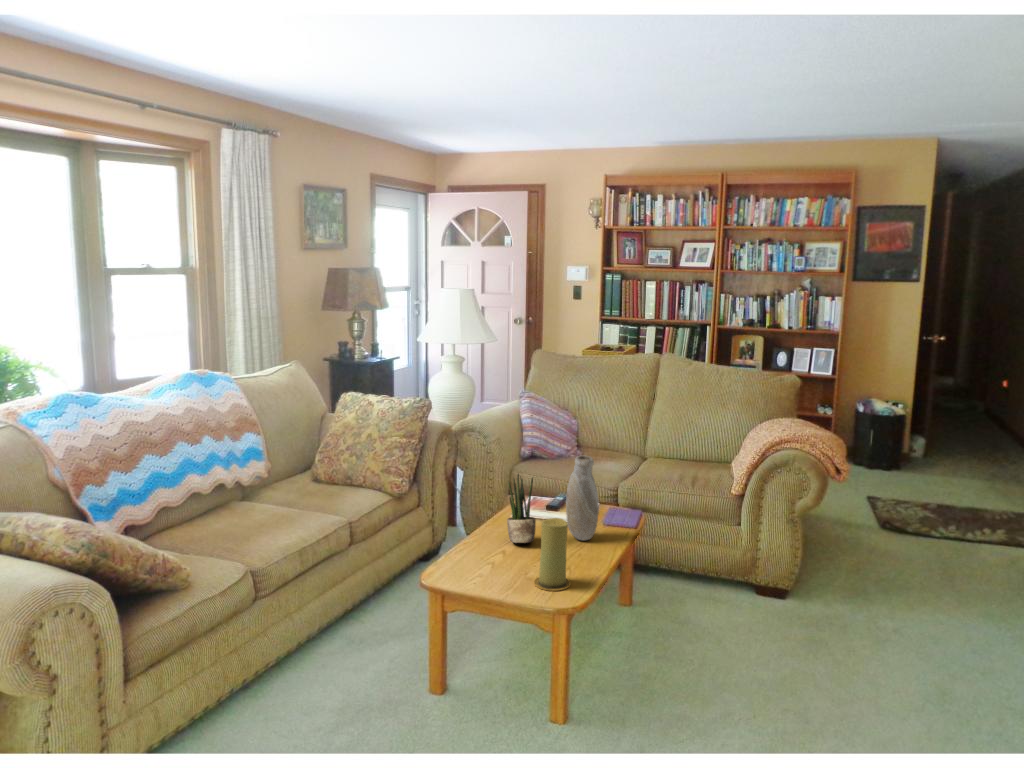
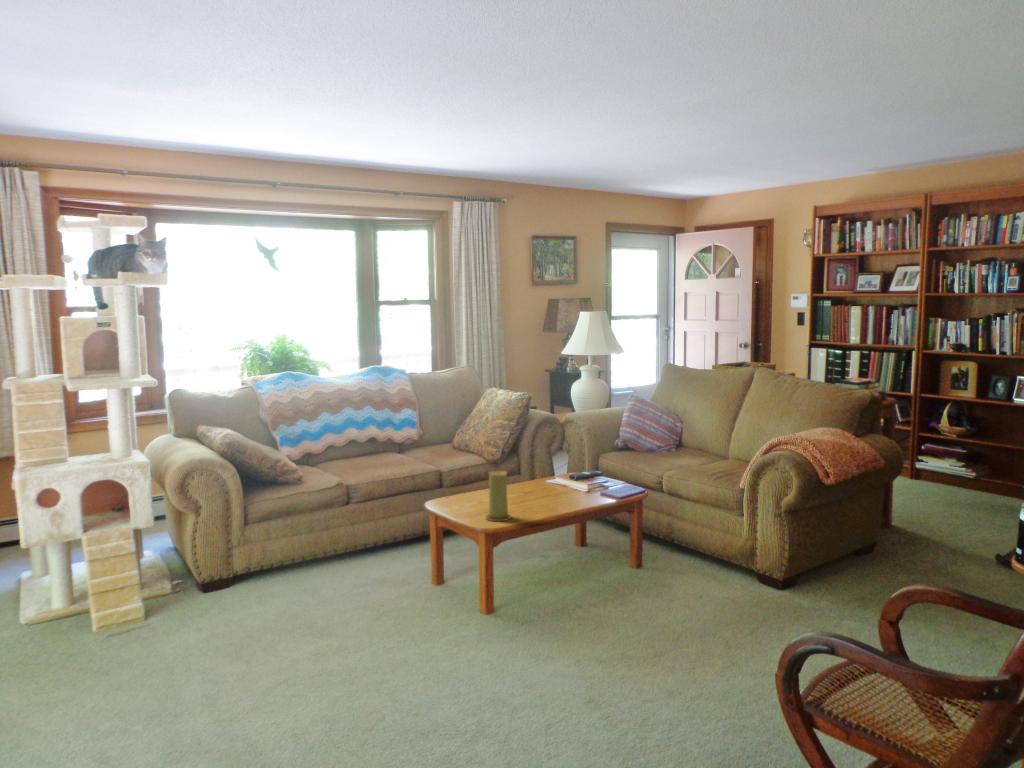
vase: present [566,456,599,541] -> none [554,435,580,501]
potted plant: present [507,474,536,543] -> none [512,443,533,495]

